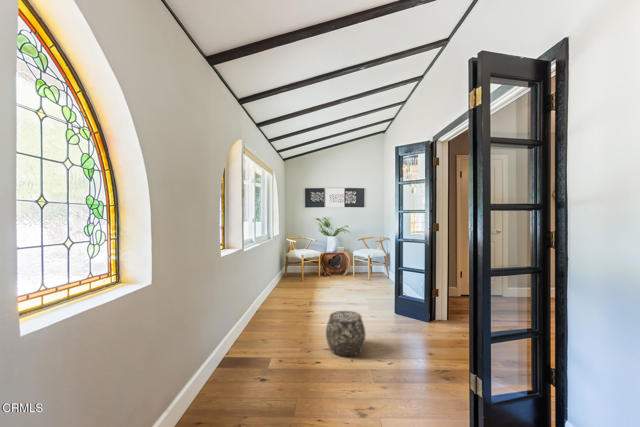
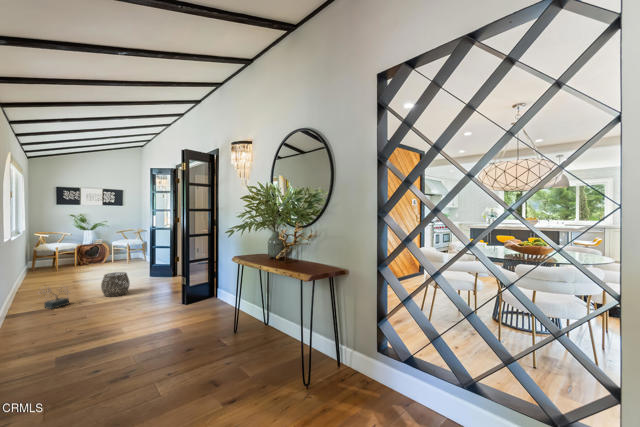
decorative plant: none [244,324,286,364] -> present [38,288,69,309]

